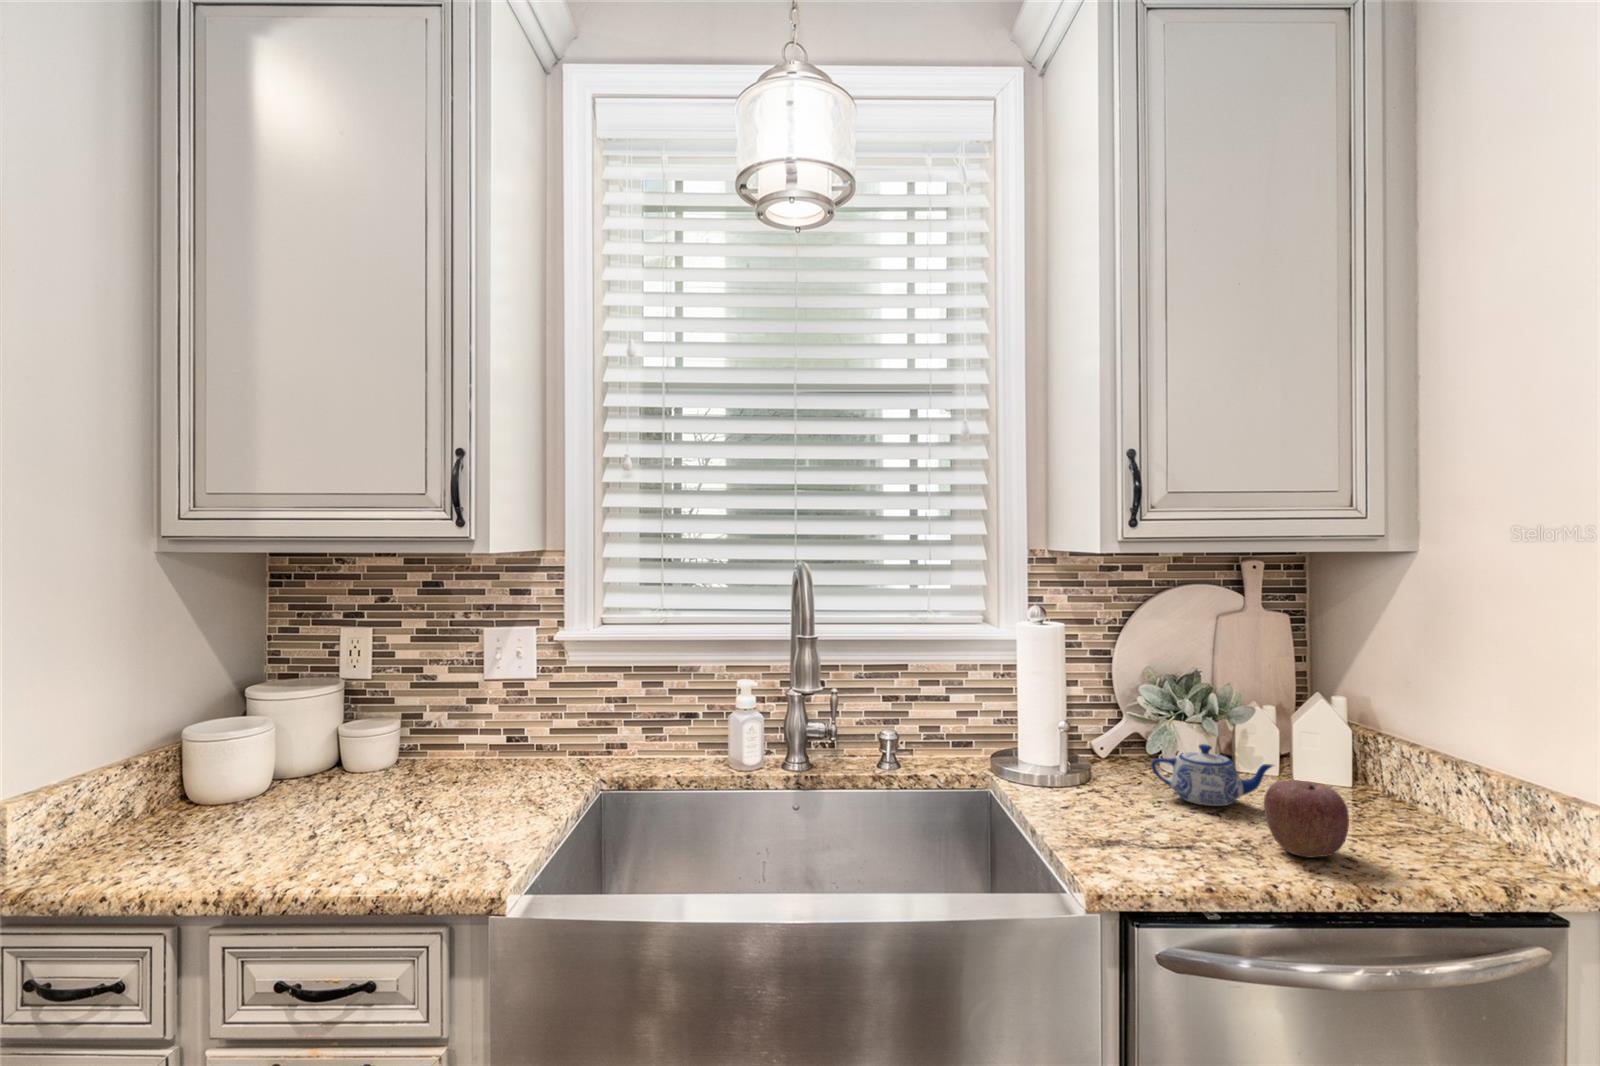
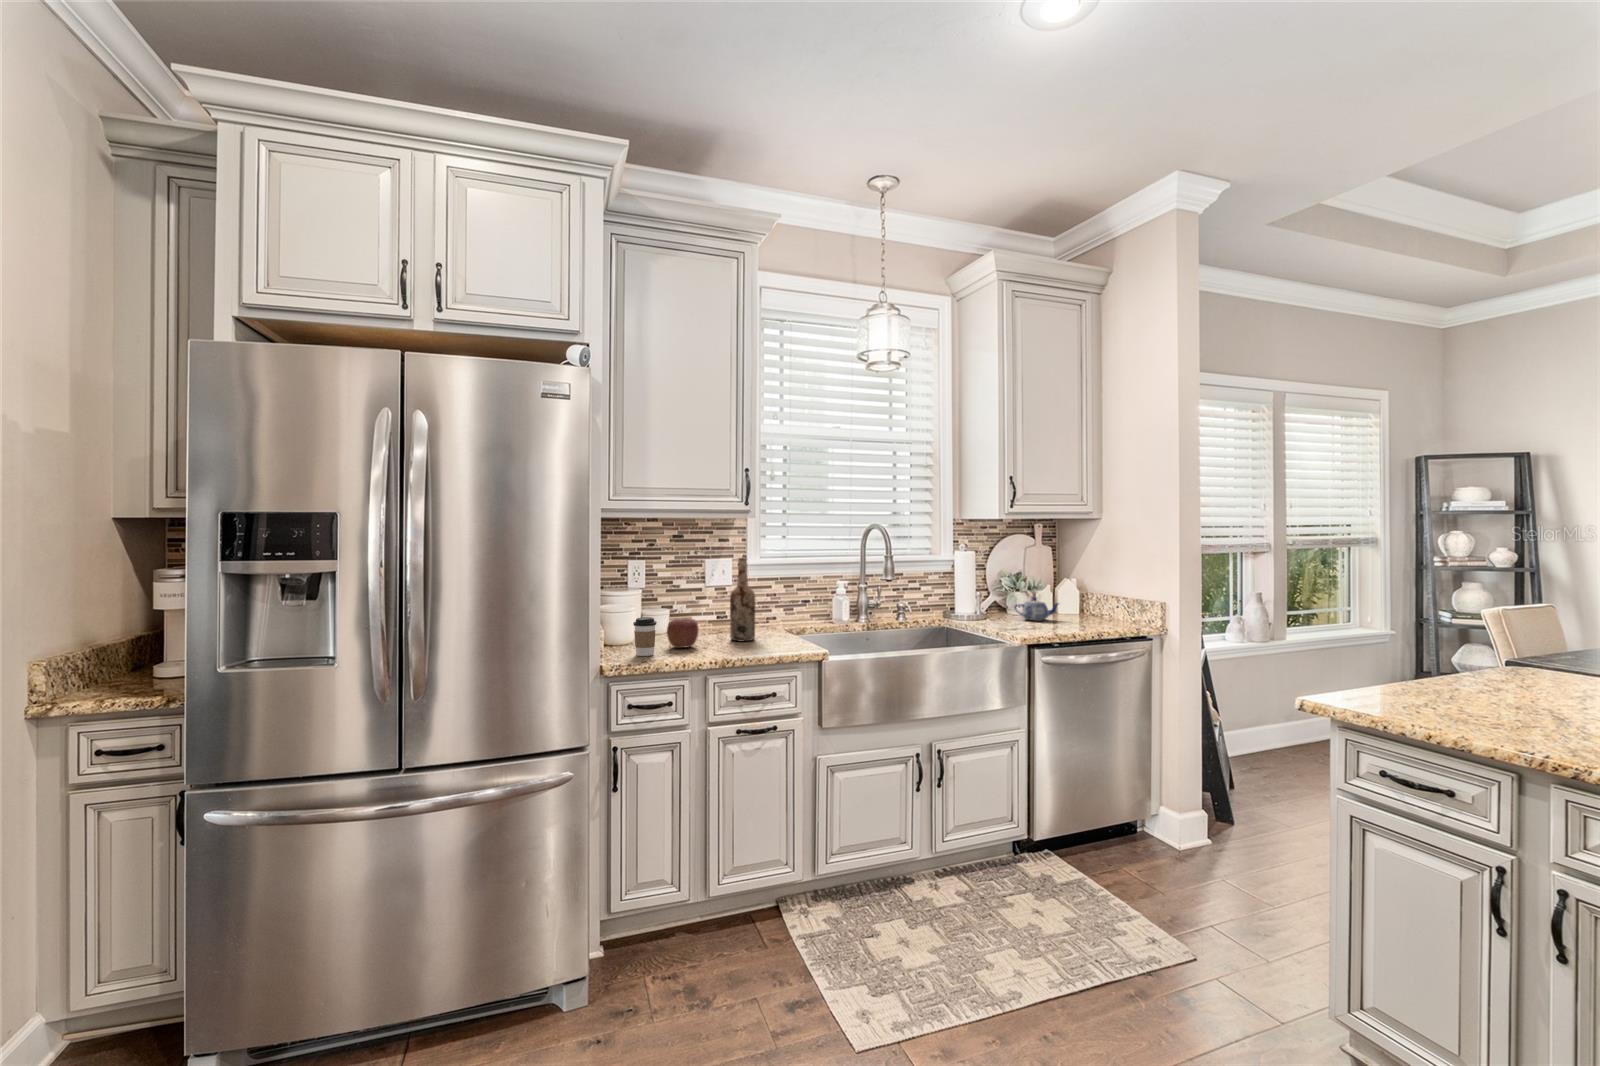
wine bottle: none [413,636,472,820] -> present [730,558,755,641]
coffee cup: none [116,766,181,857] -> present [633,617,657,656]
apple: present [1264,780,1349,858] -> present [667,618,699,648]

